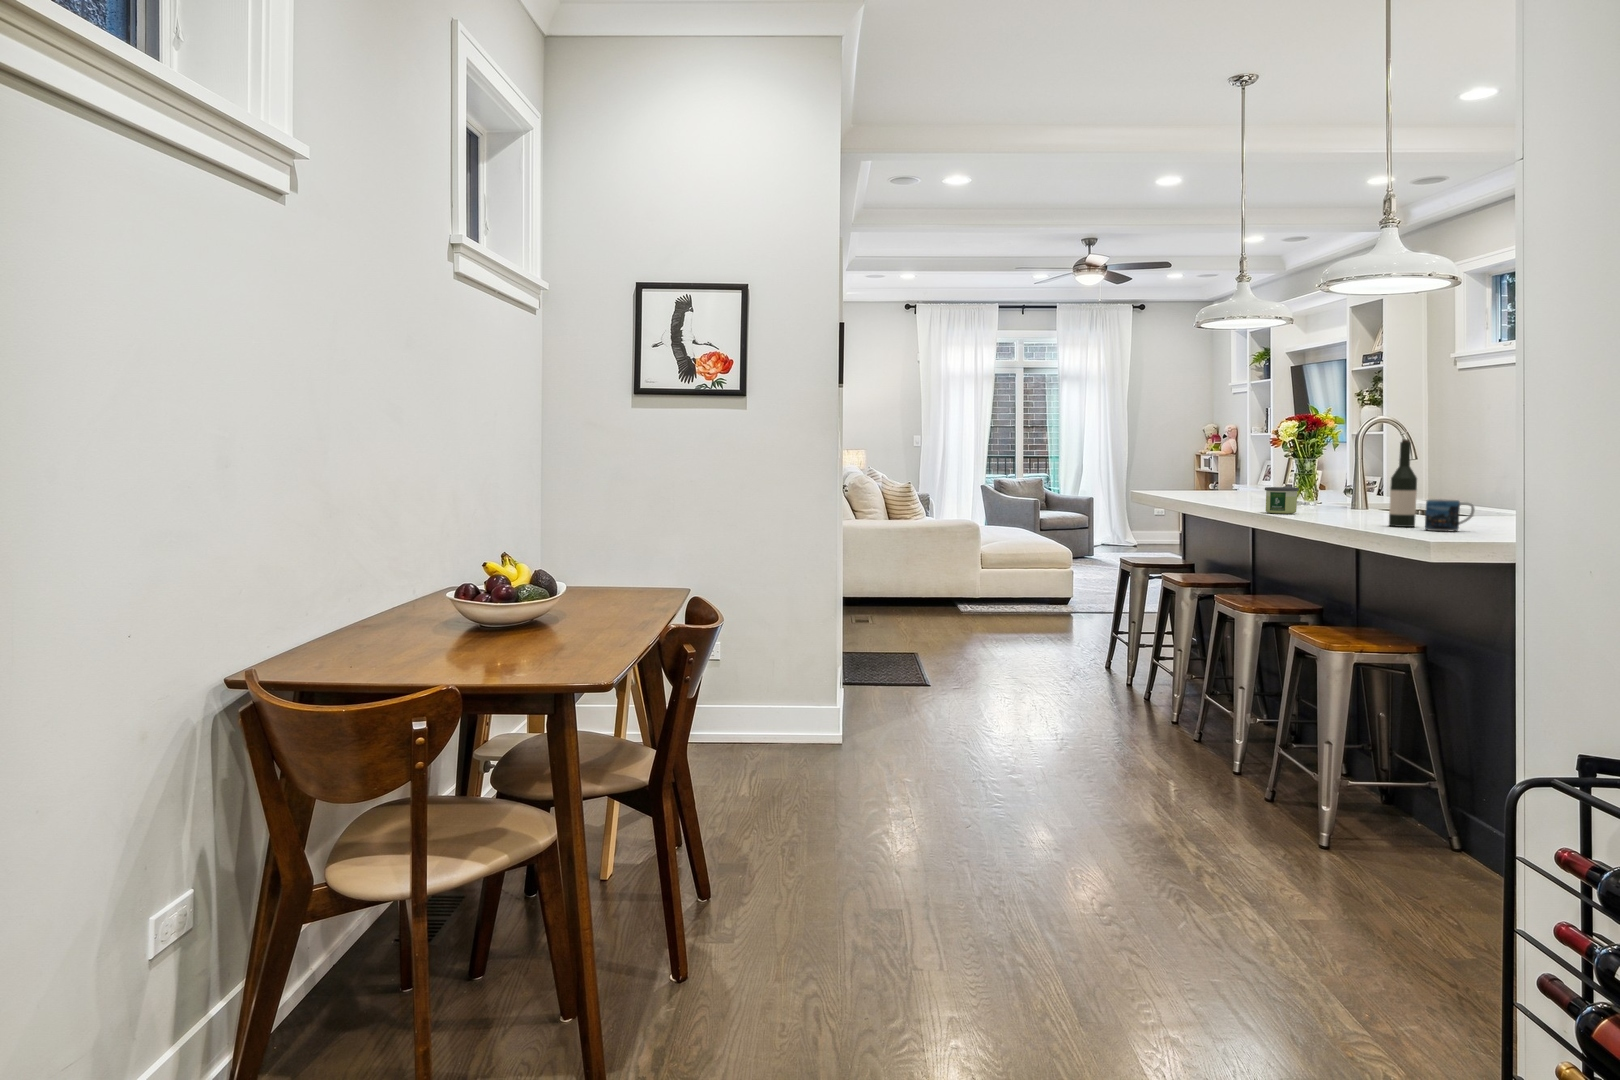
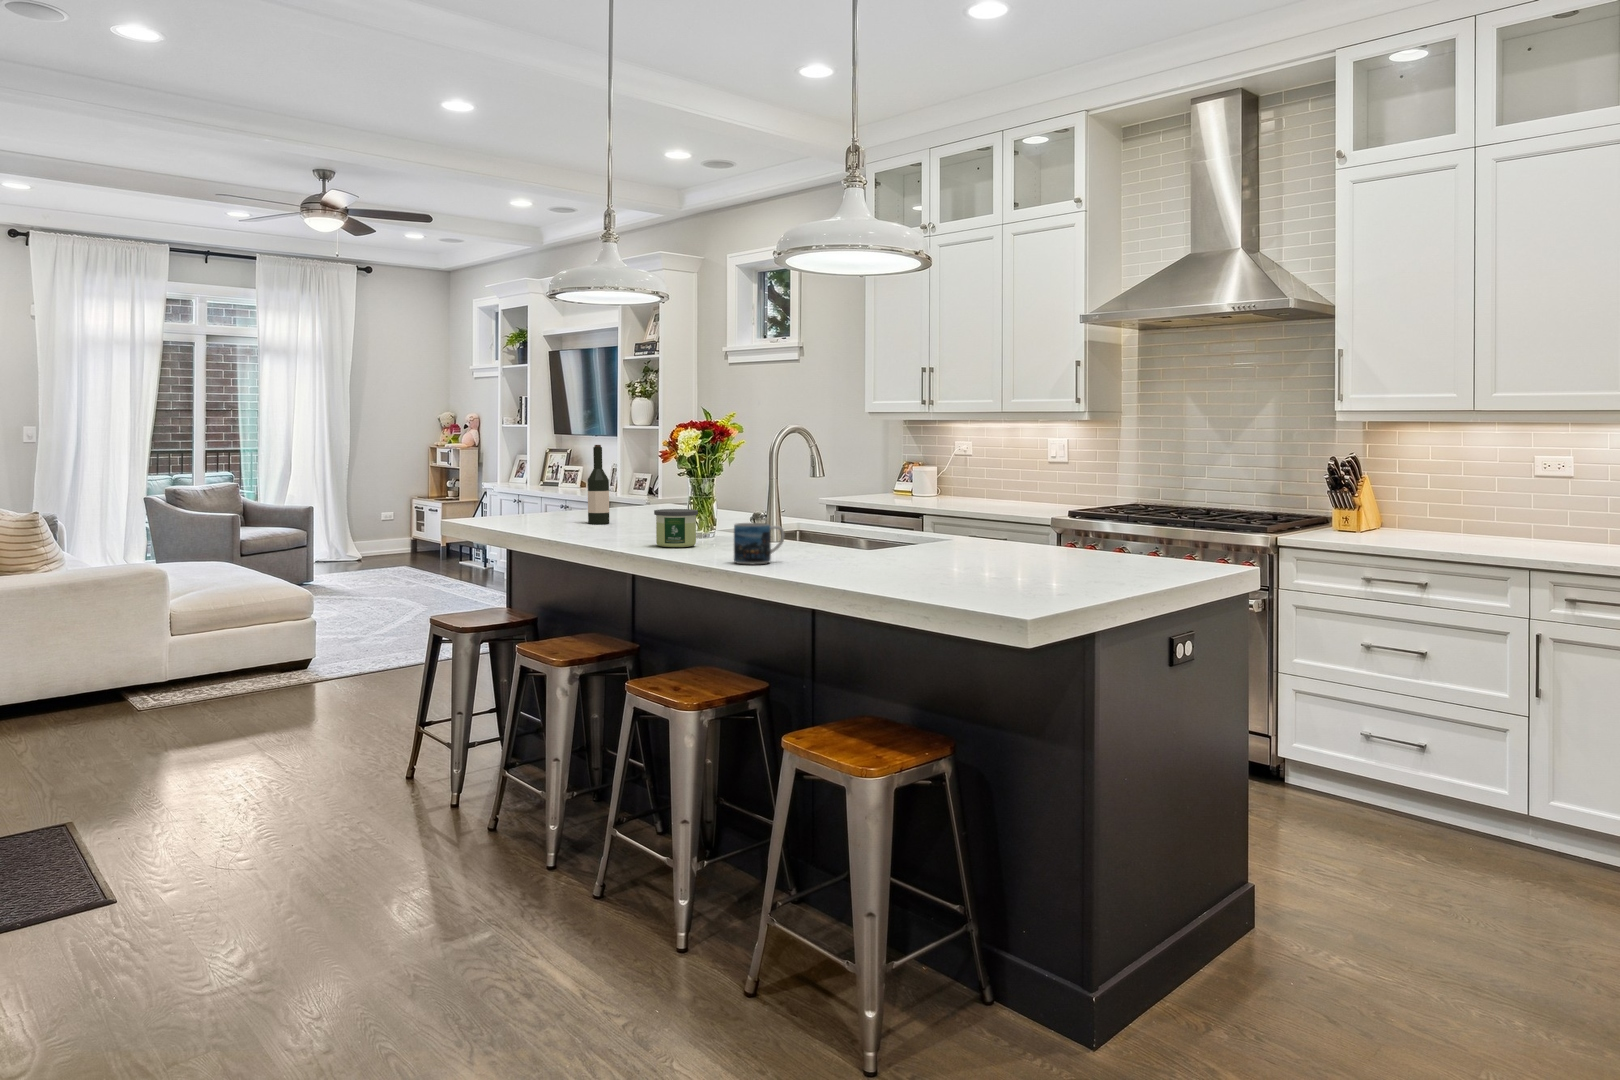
wine bottle: present [1389,439,1417,527] -> present [588,445,609,524]
mug: present [1425,499,1475,531] -> present [734,523,785,564]

